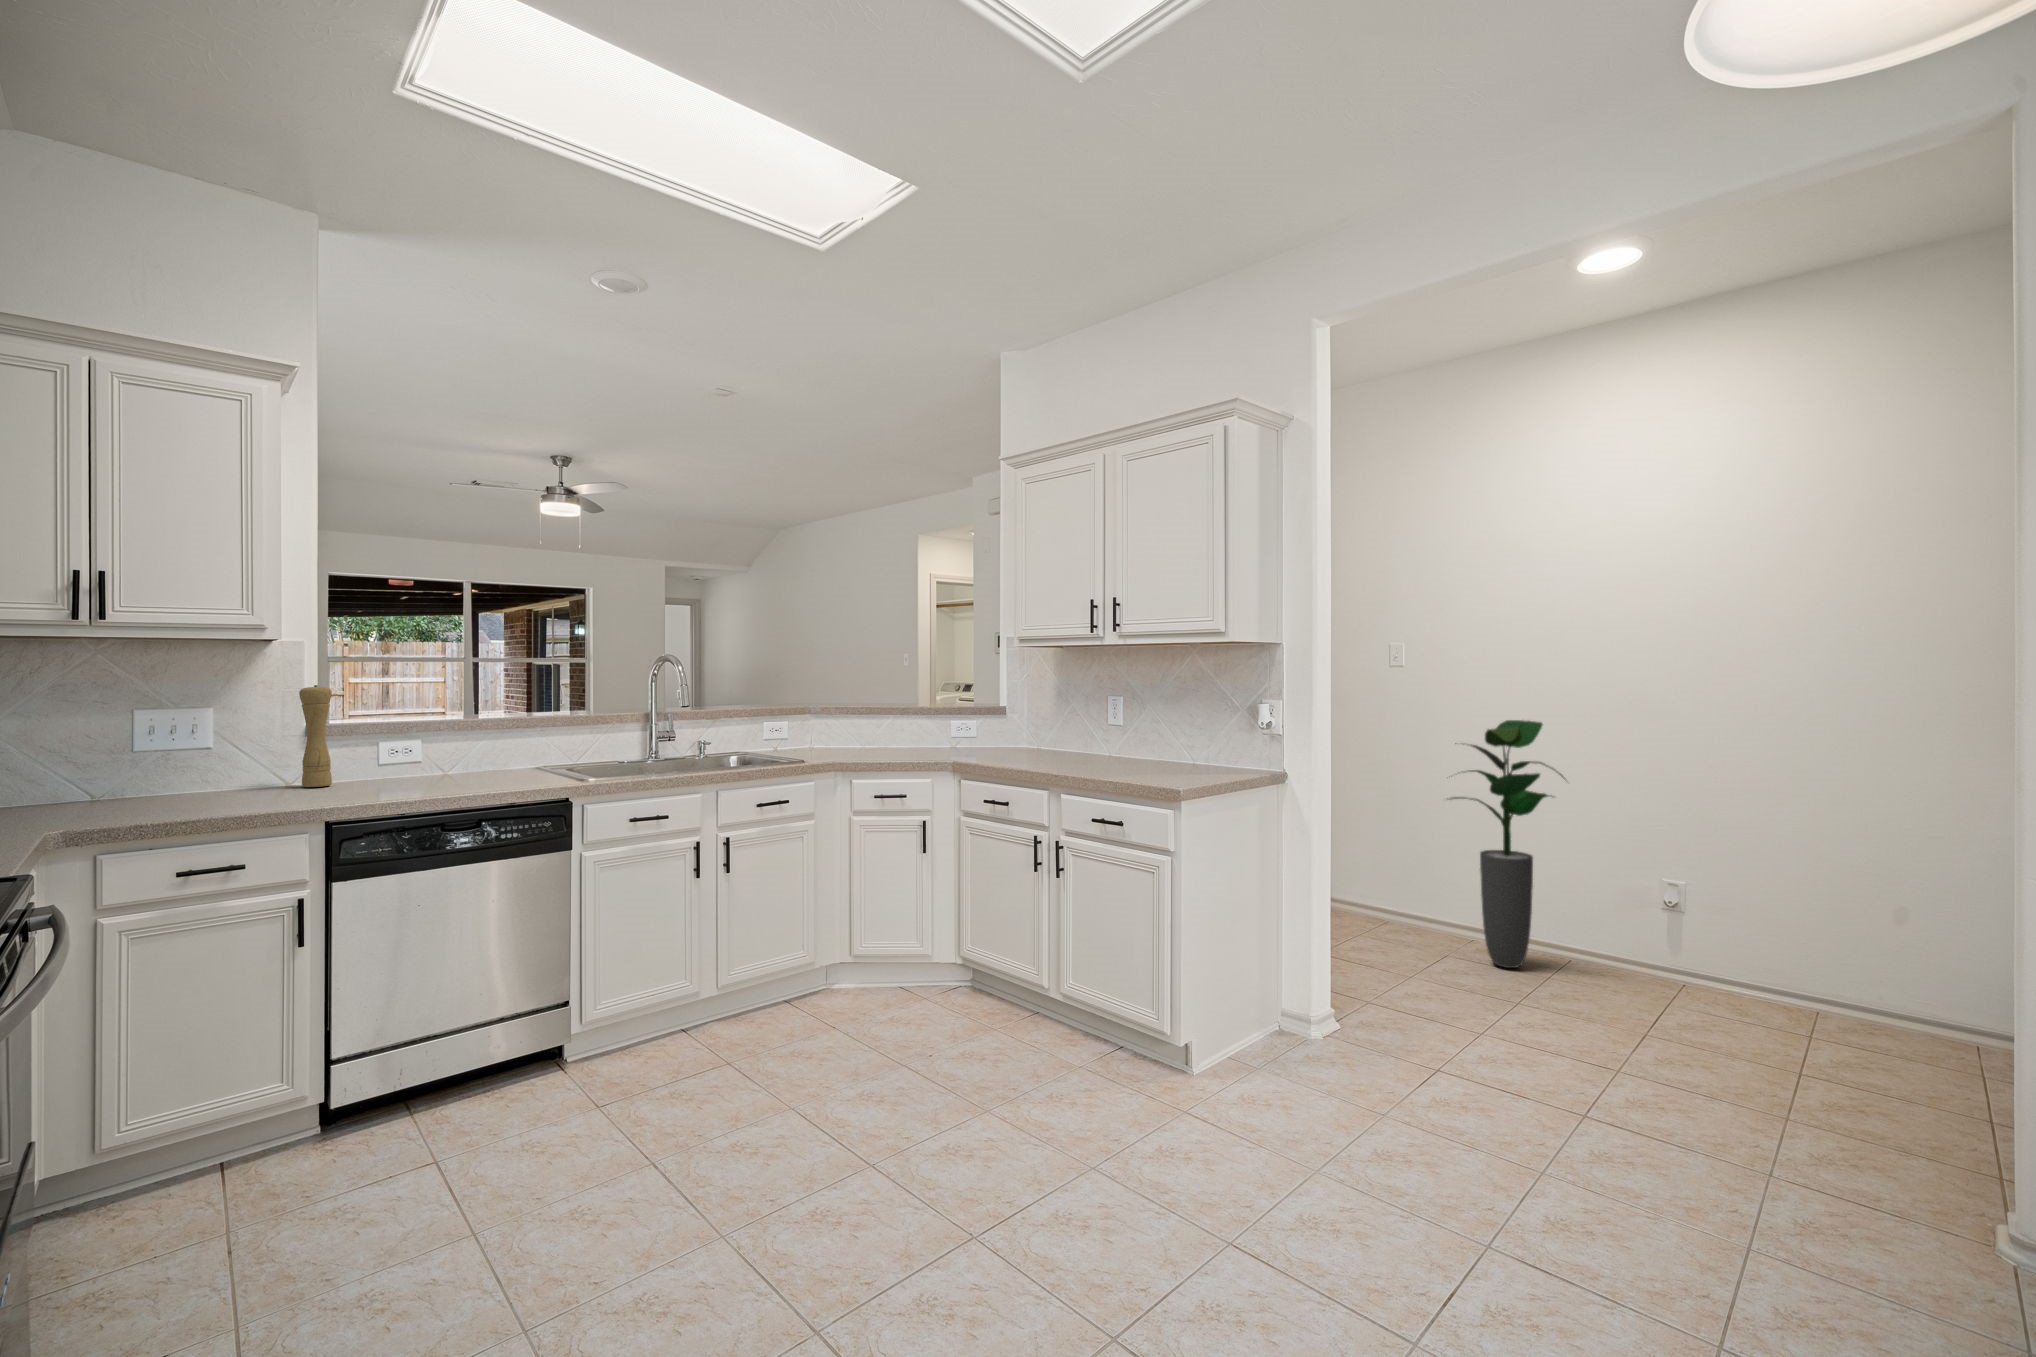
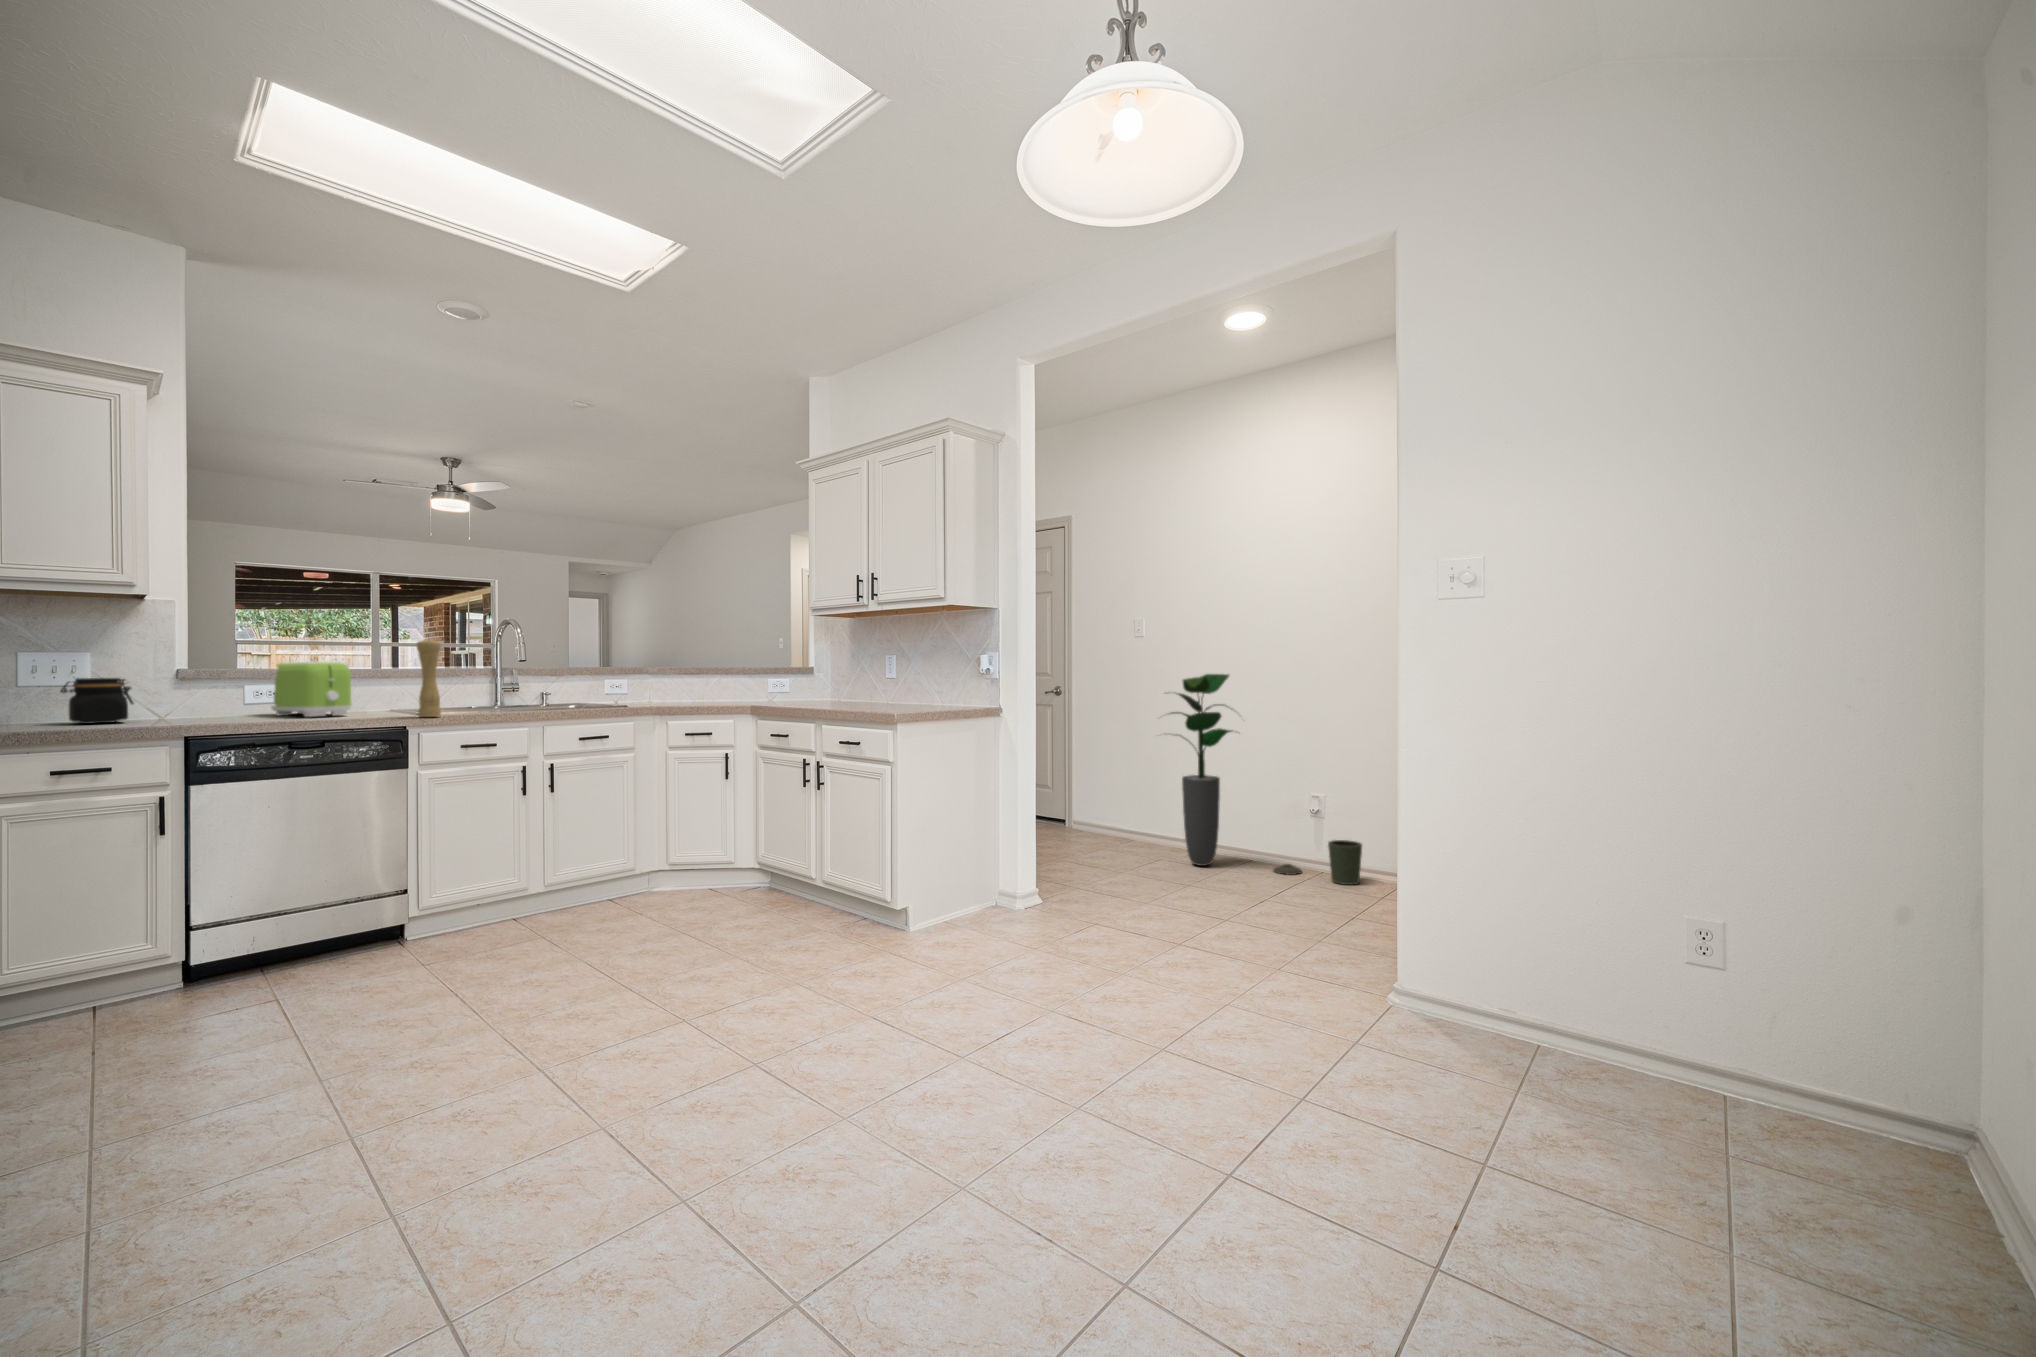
pepper mill: present [299,685,332,787] -> present [417,639,441,717]
toaster: none [410,714,504,785] -> present [271,662,351,717]
jar: none [180,742,263,801] -> present [61,678,133,724]
trash can: none [1610,946,1753,1009] -> present [1274,840,1362,885]

